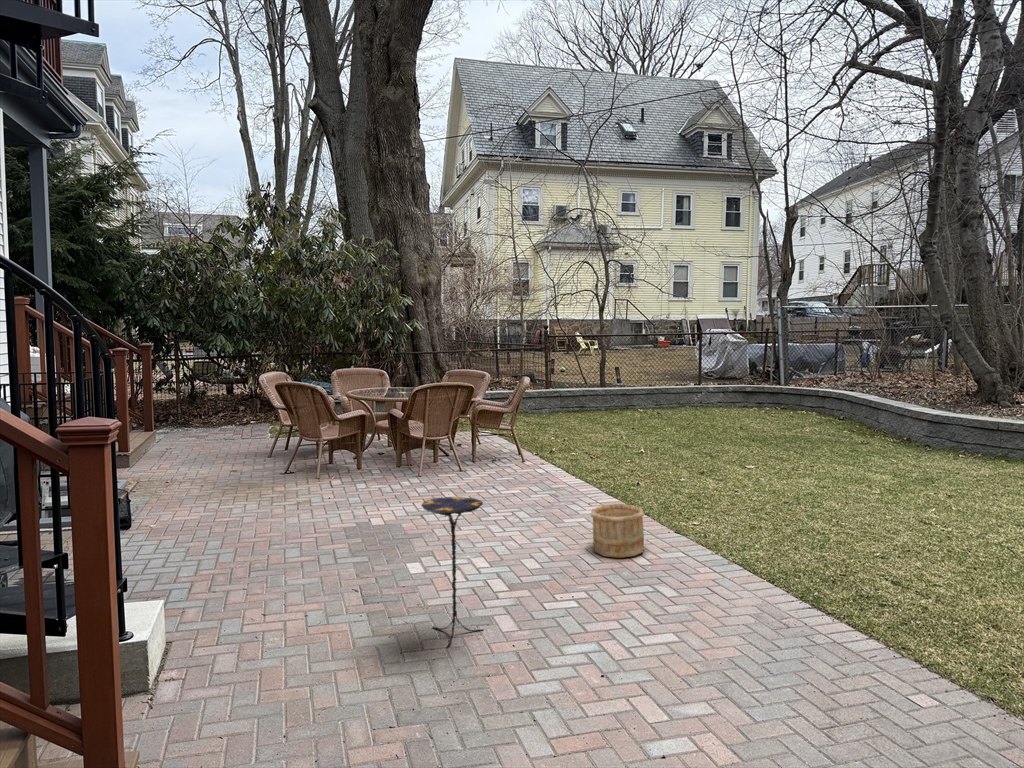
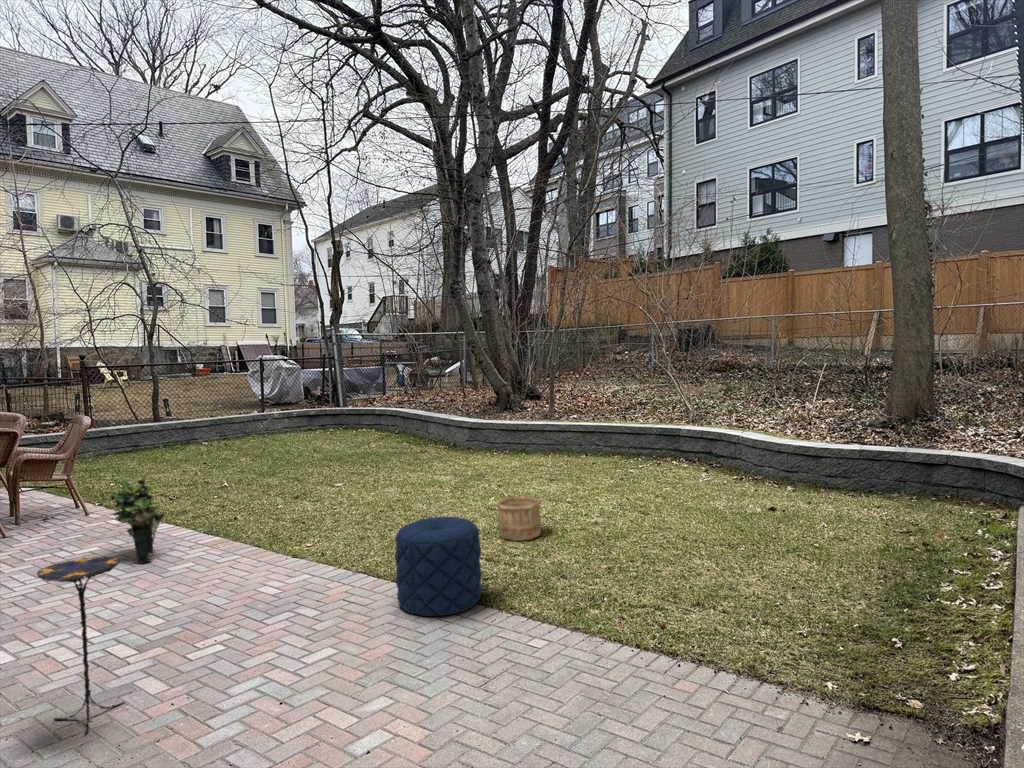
potted plant: none [524,434,568,513] -> present [109,476,165,564]
wooden bucket: present [591,504,644,558] -> present [496,496,541,541]
pouf: none [761,517,870,636] -> present [395,517,482,616]

